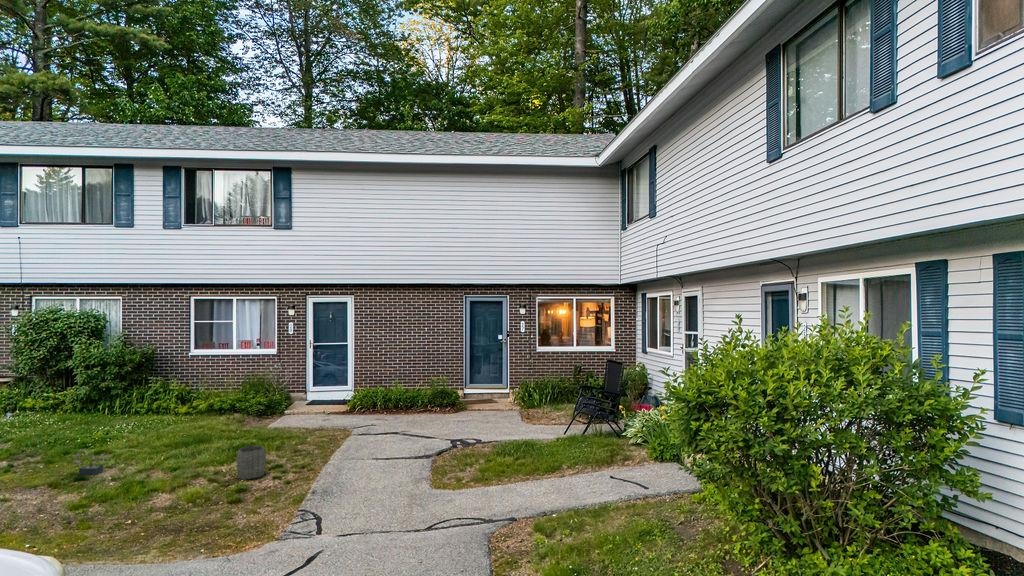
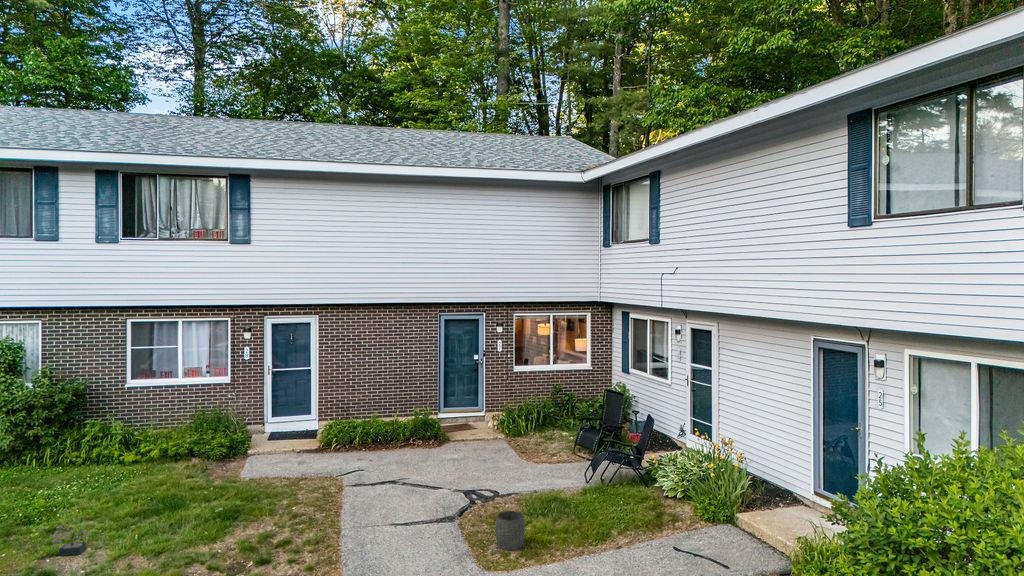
woven basket: present [237,446,266,479] -> present [495,511,525,550]

